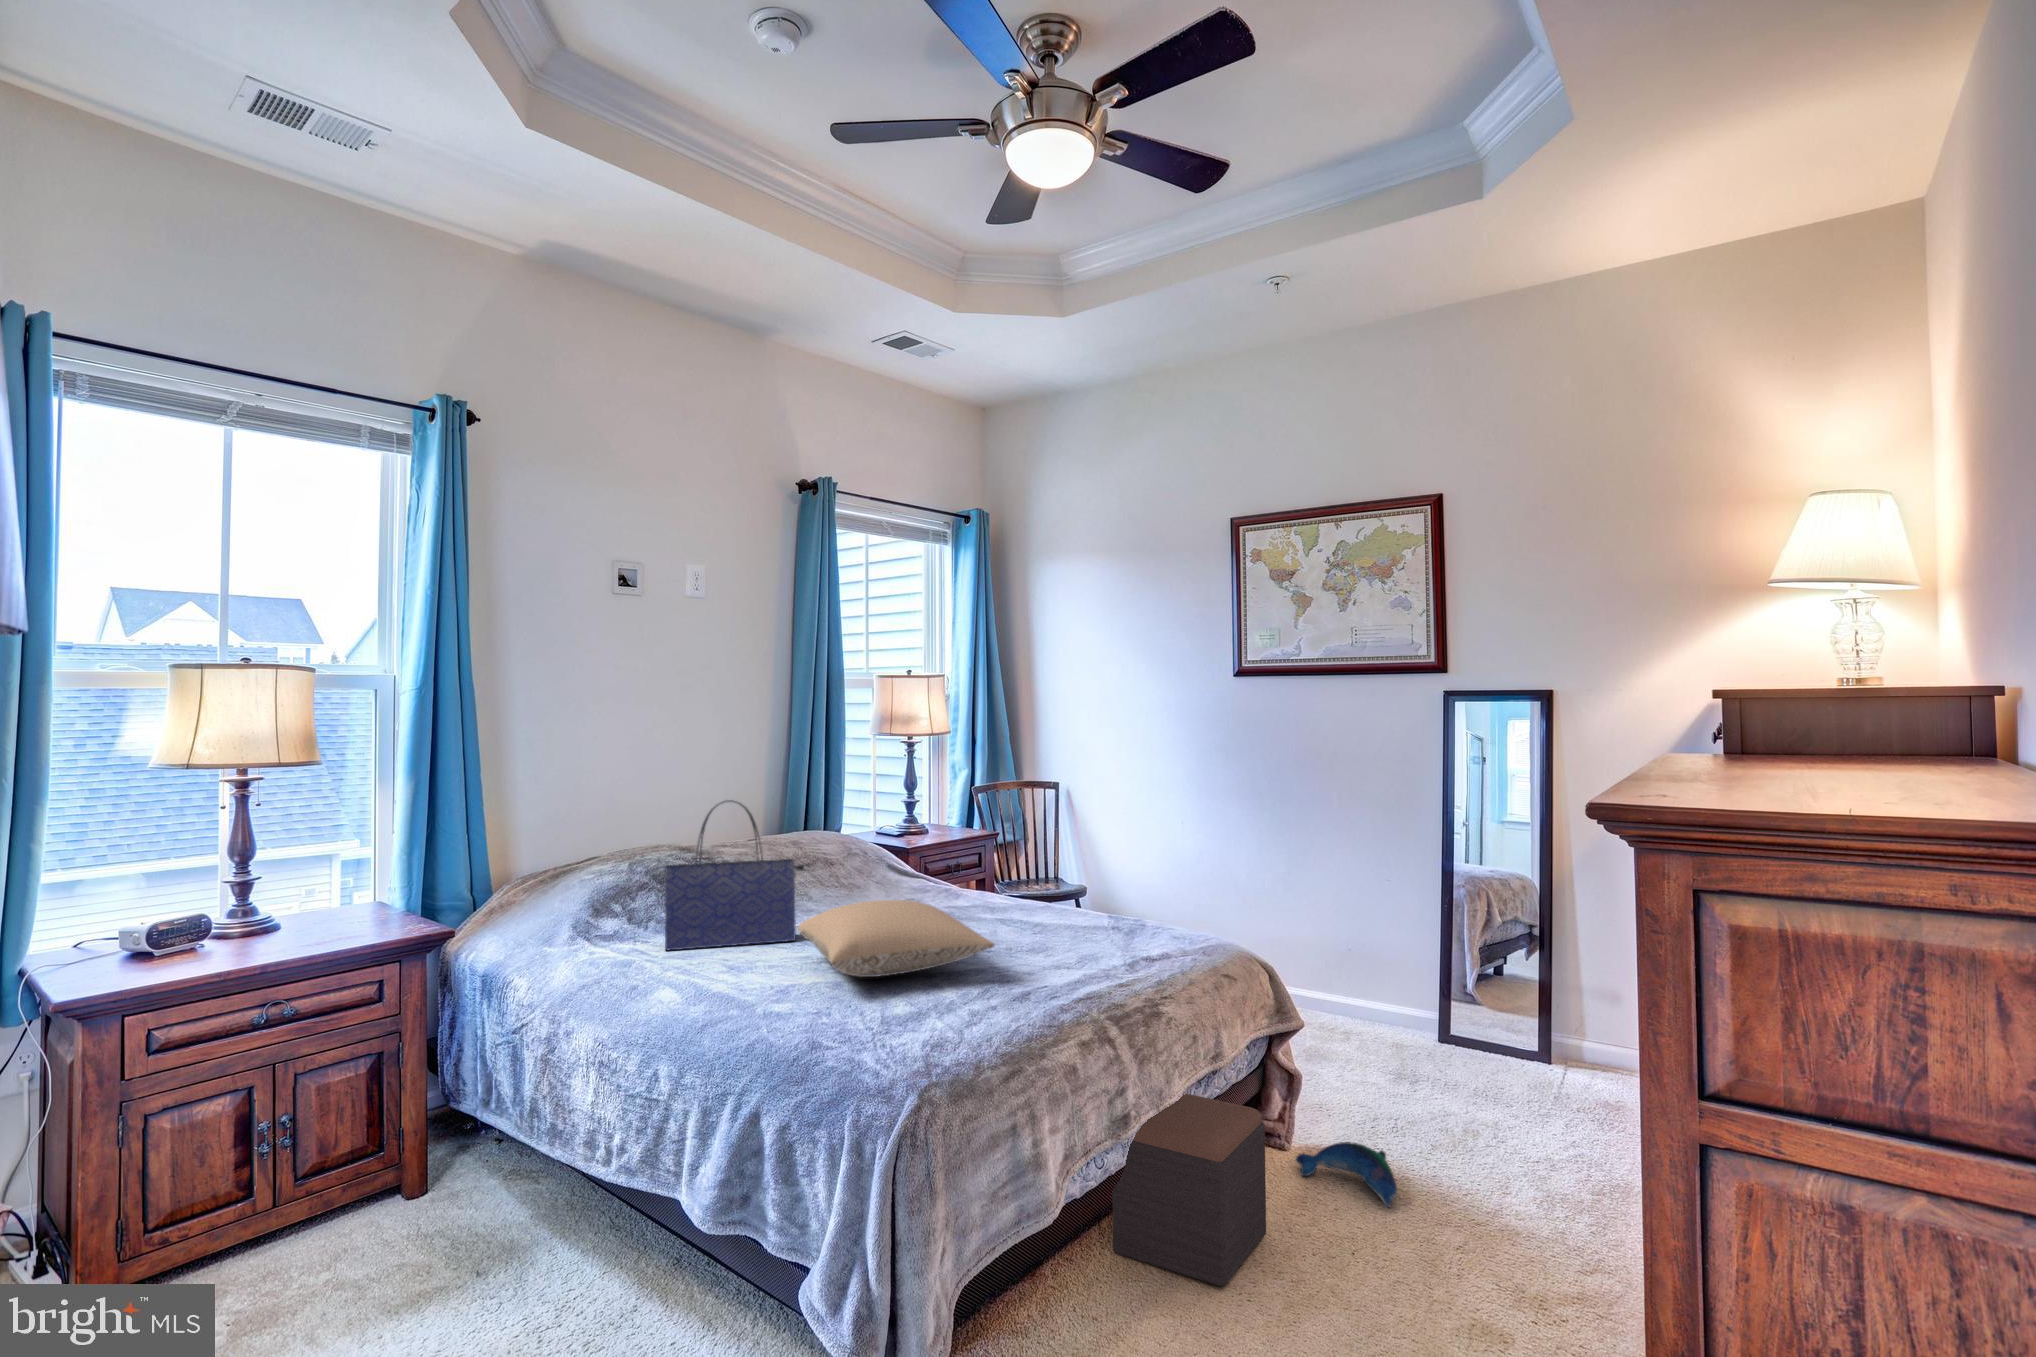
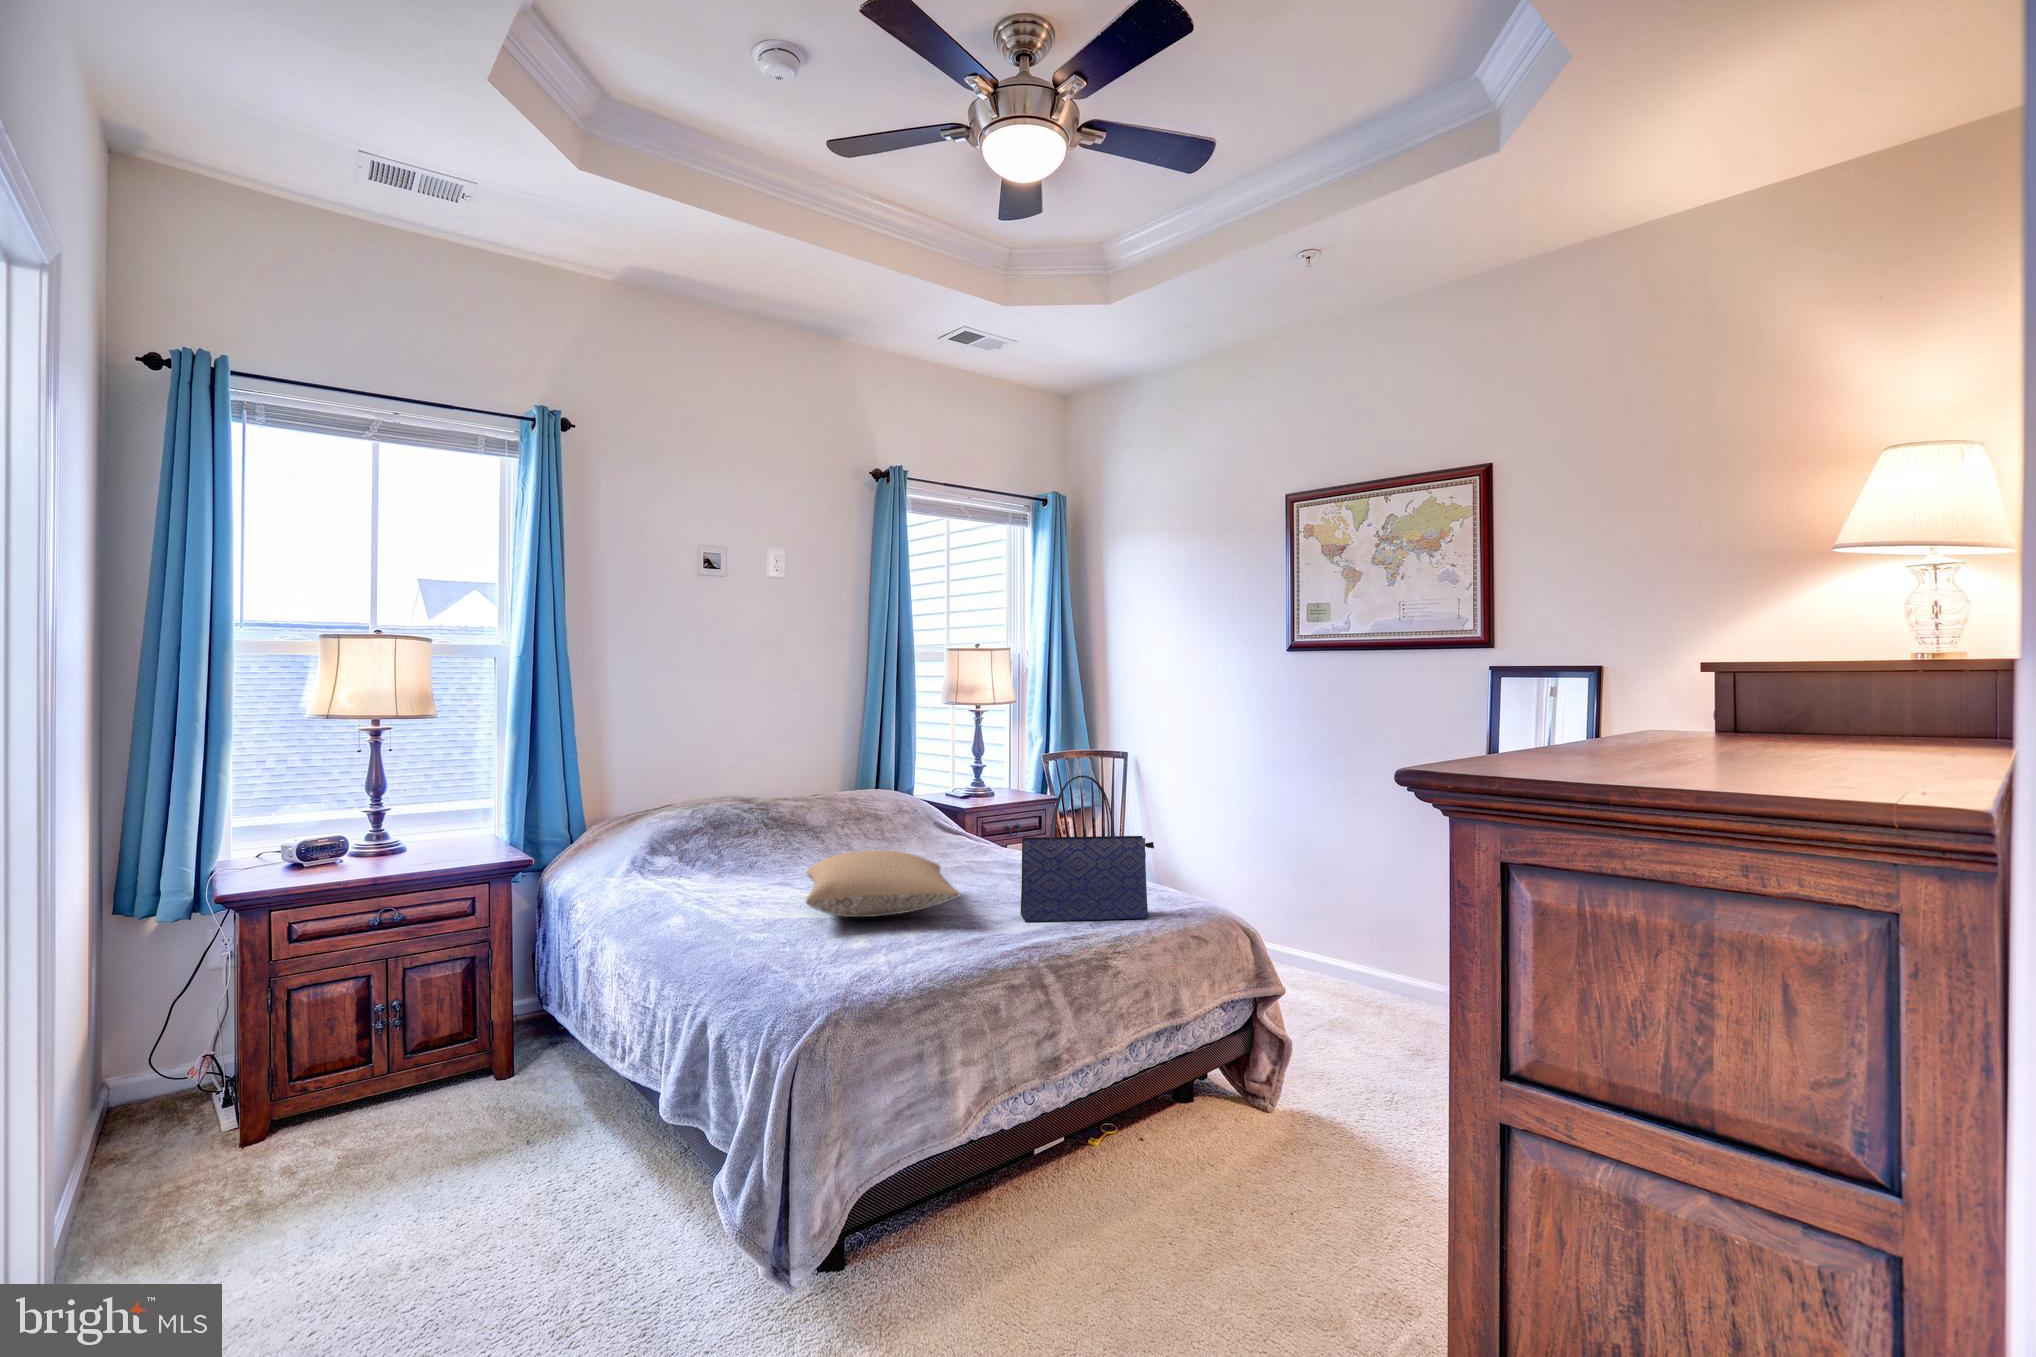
tote bag: present [665,800,804,950] -> present [1020,776,1154,922]
footstool: present [1112,1094,1266,1287] -> none [1054,1038,1205,1221]
plush toy: present [1296,1142,1397,1208] -> none [1265,1104,1351,1170]

